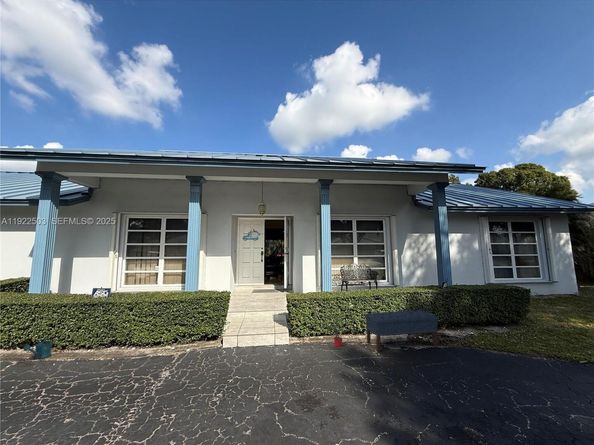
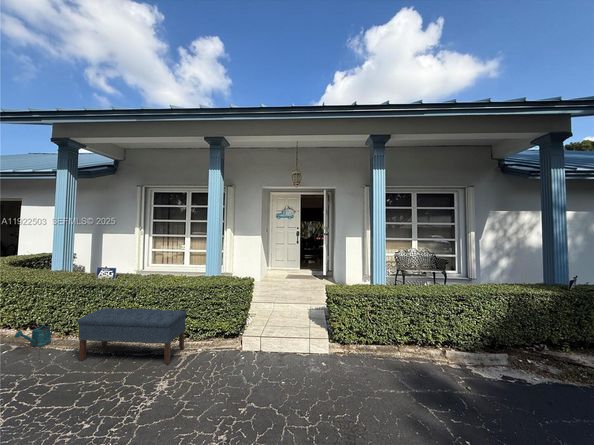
bench: present [365,310,438,352] -> present [77,308,187,364]
potted plant: present [321,314,357,347] -> none [374,317,432,364]

